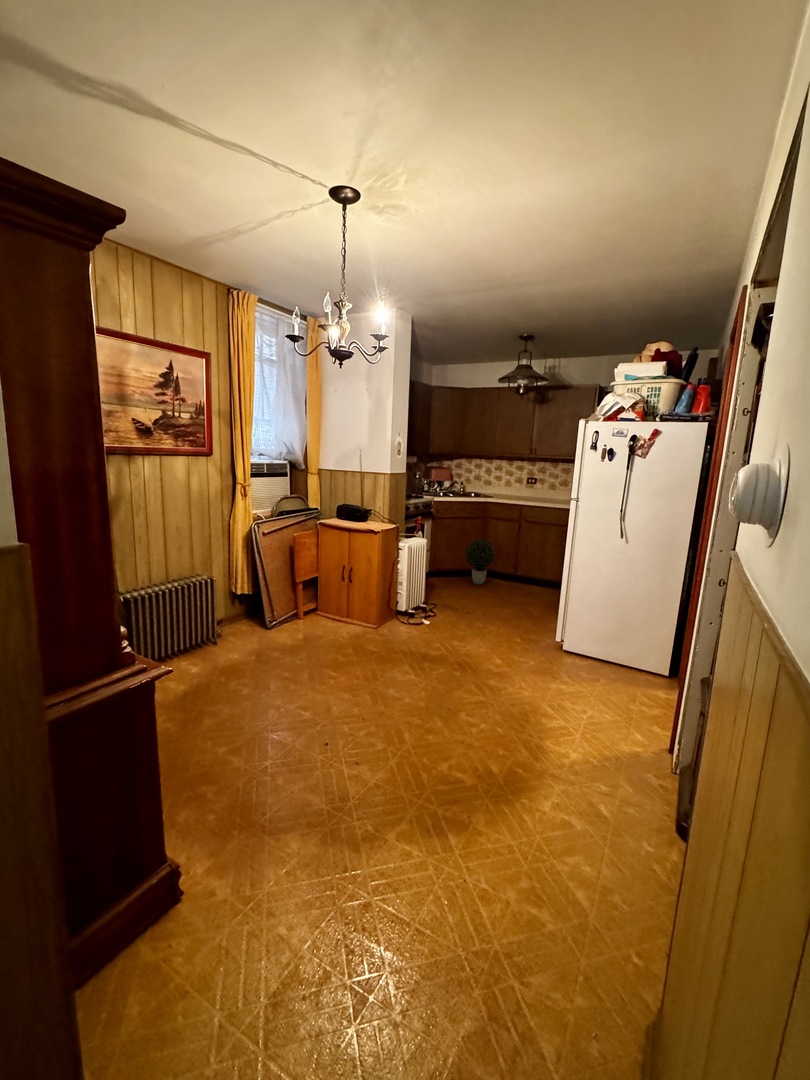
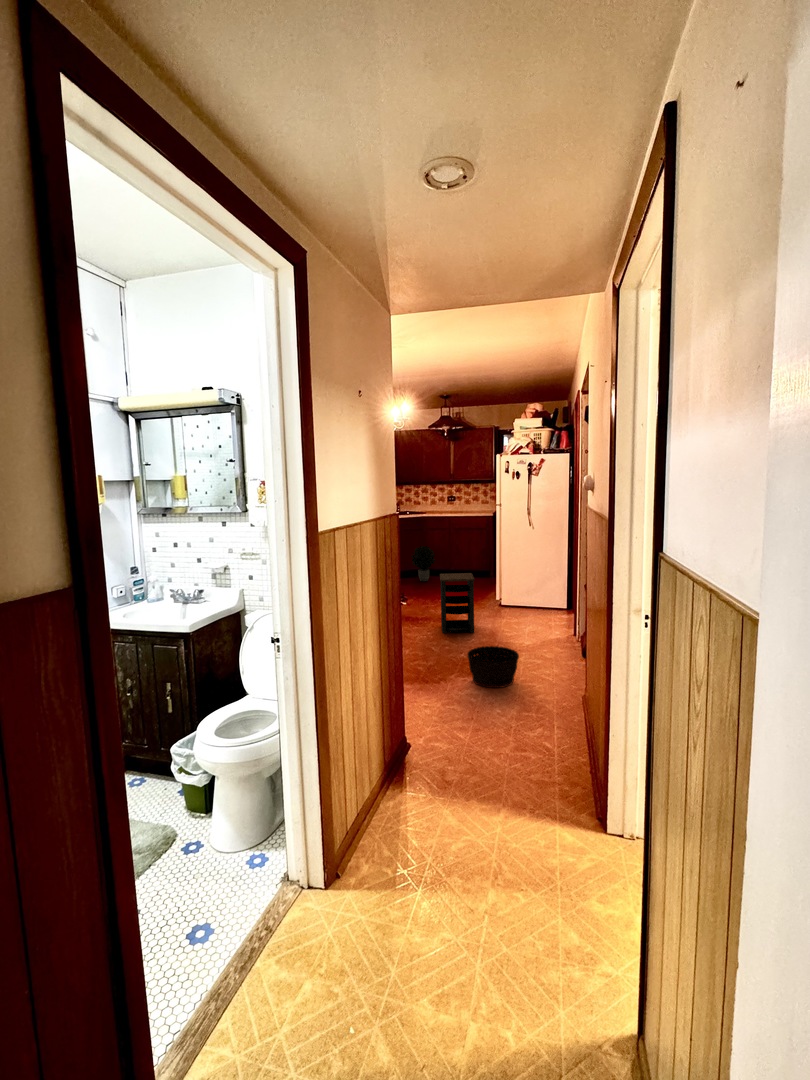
side table: none [444,600,506,707] -> present [440,573,475,633]
basket: none [410,792,519,919] -> present [467,646,519,688]

